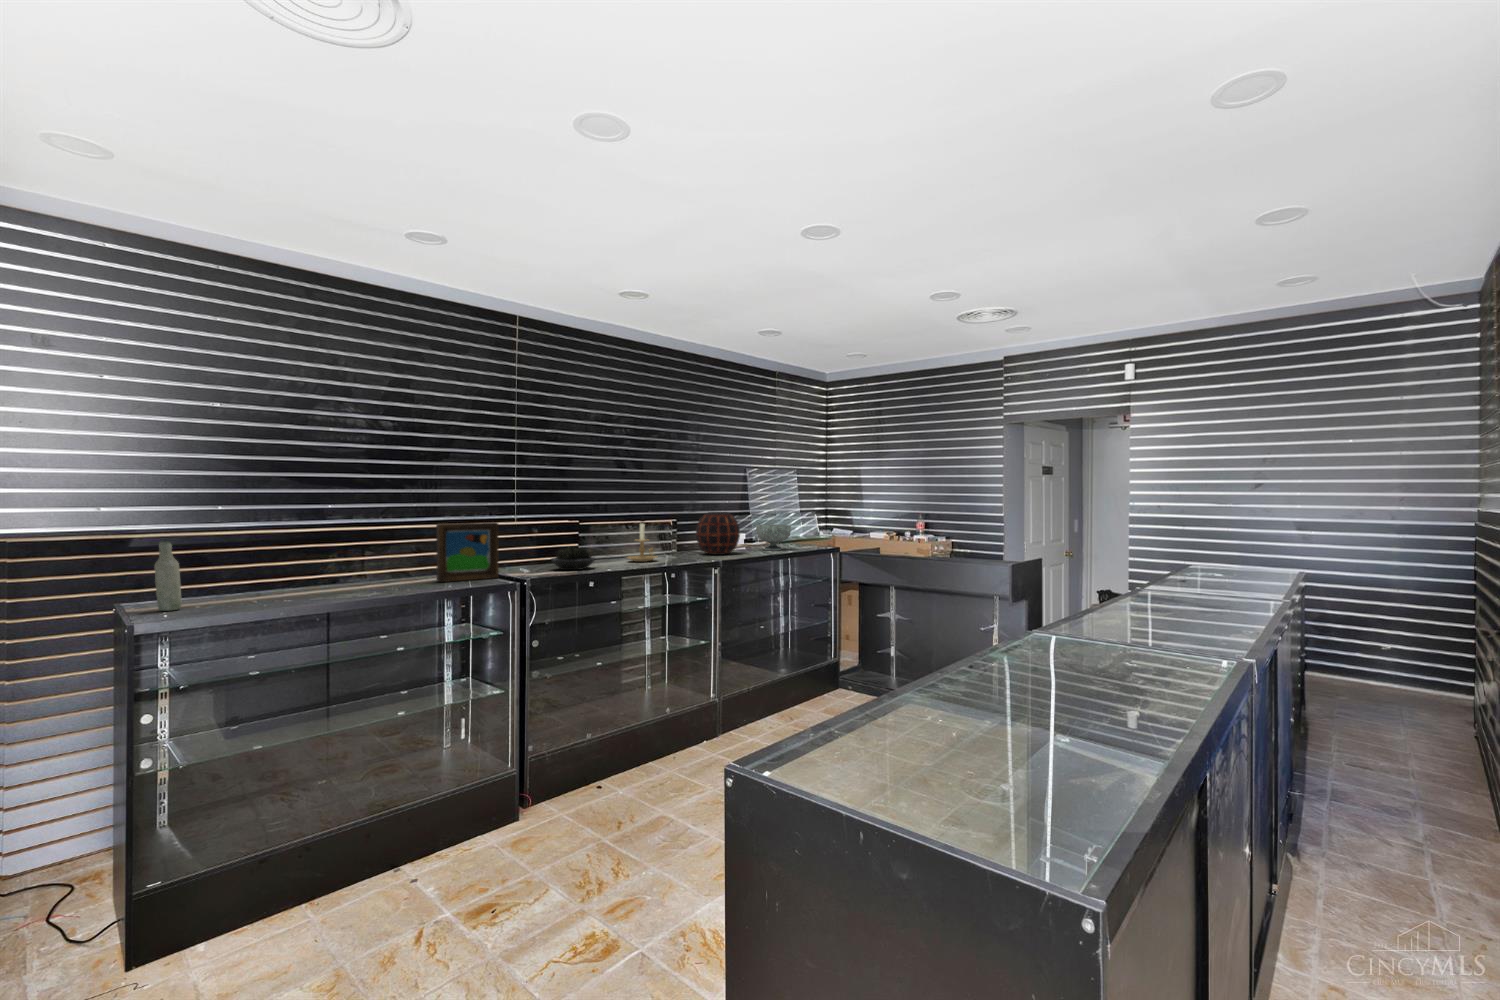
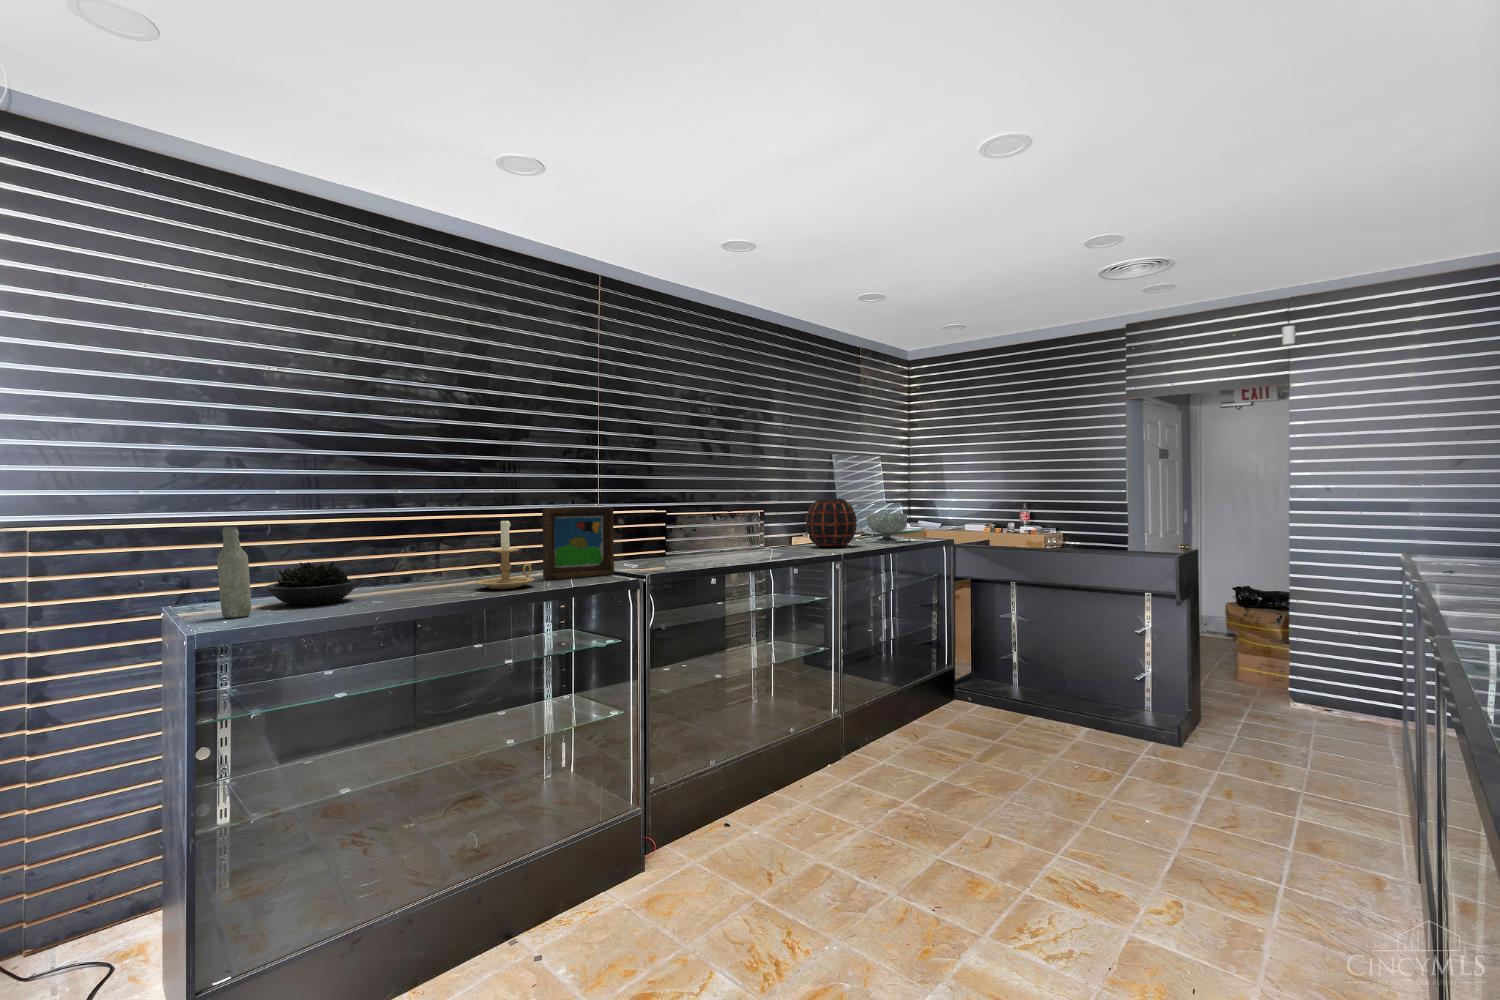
candle holder: present [628,523,656,562] -> present [476,518,535,589]
succulent plant: present [551,547,595,570] -> present [266,562,359,606]

